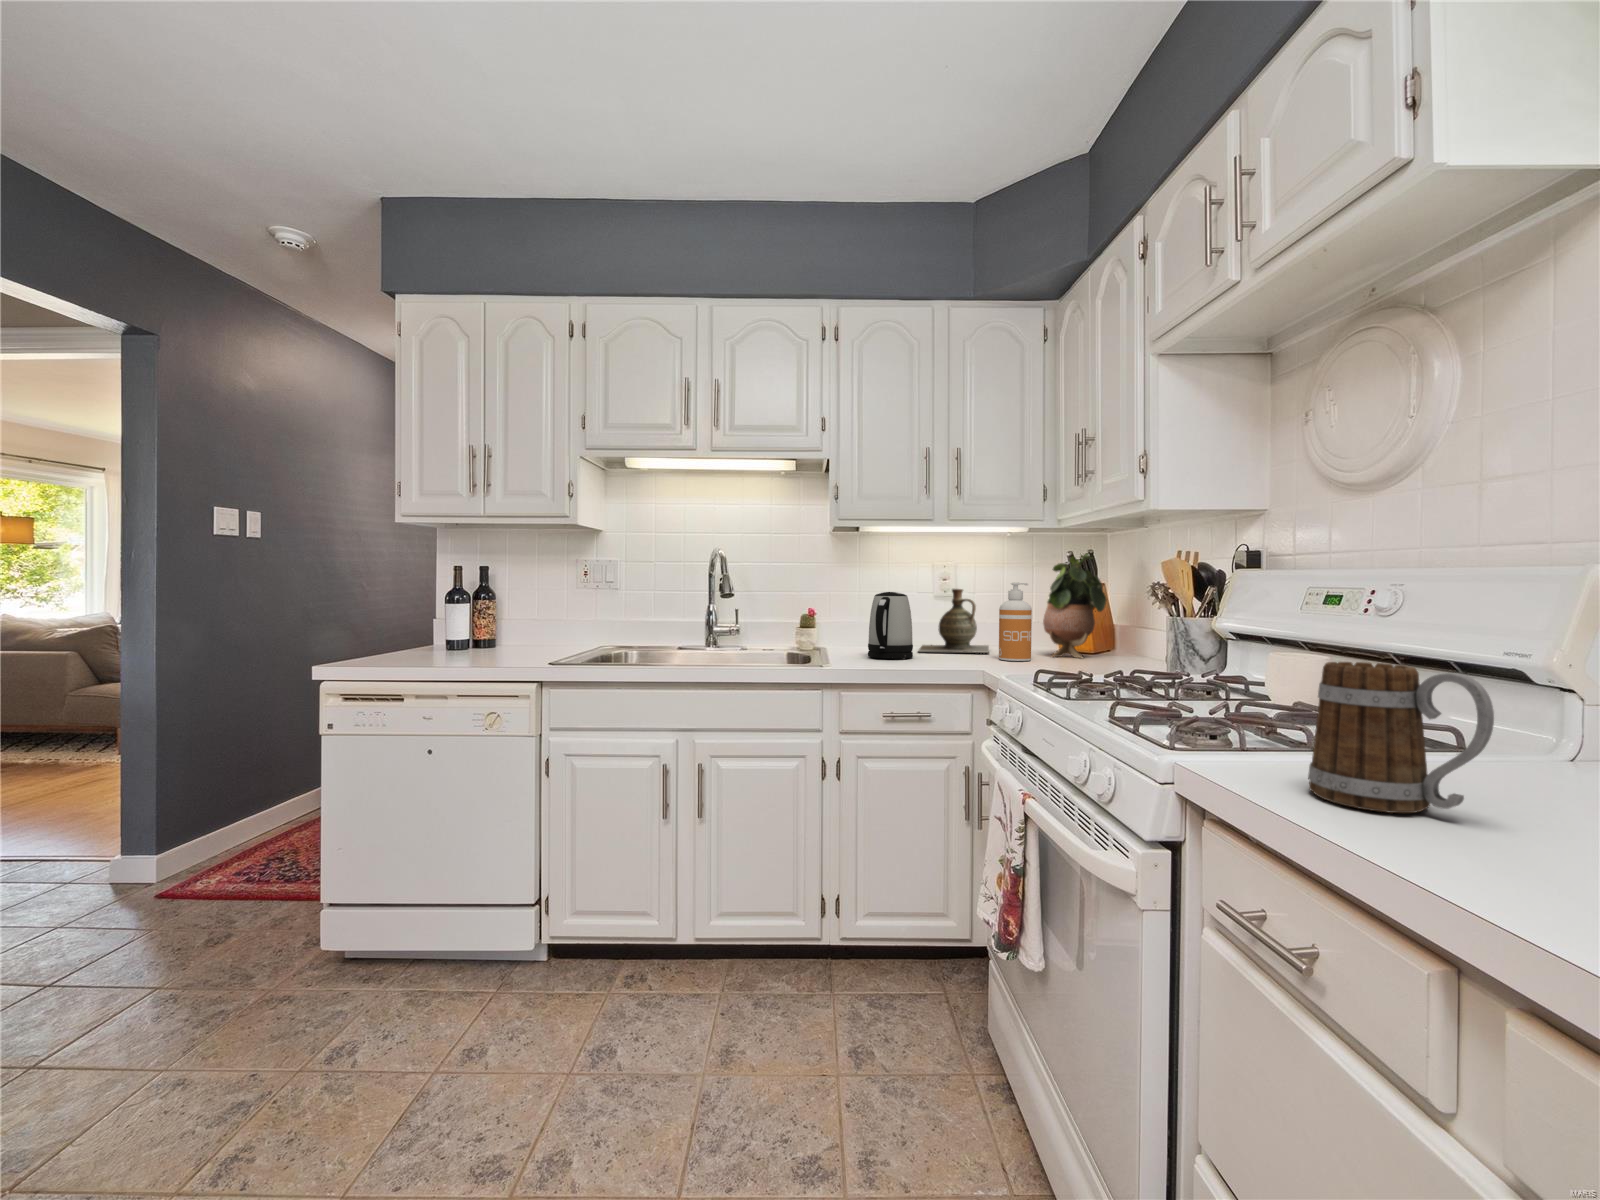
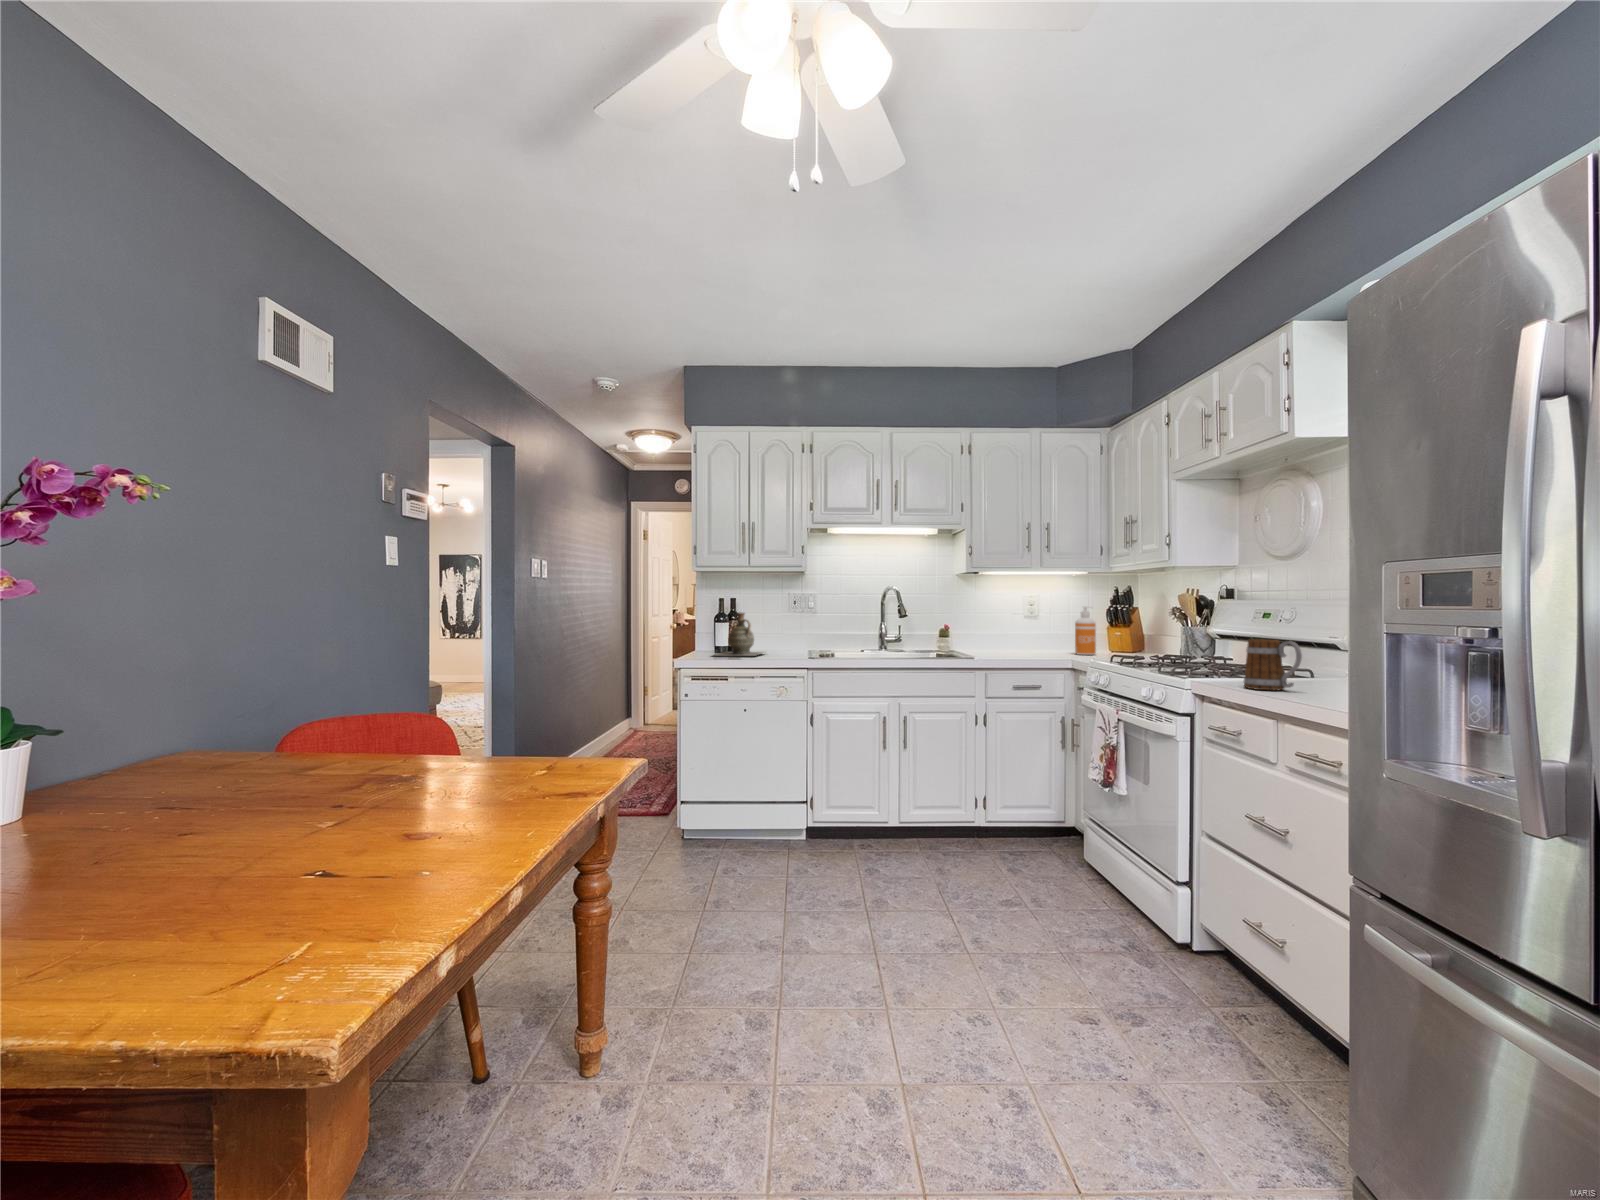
potted plant: present [1043,554,1106,658] -> none [1100,588,1141,653]
ceramic jug: present [918,589,989,653] -> present [715,612,763,656]
kettle: present [868,592,913,659] -> none [991,613,1020,654]

